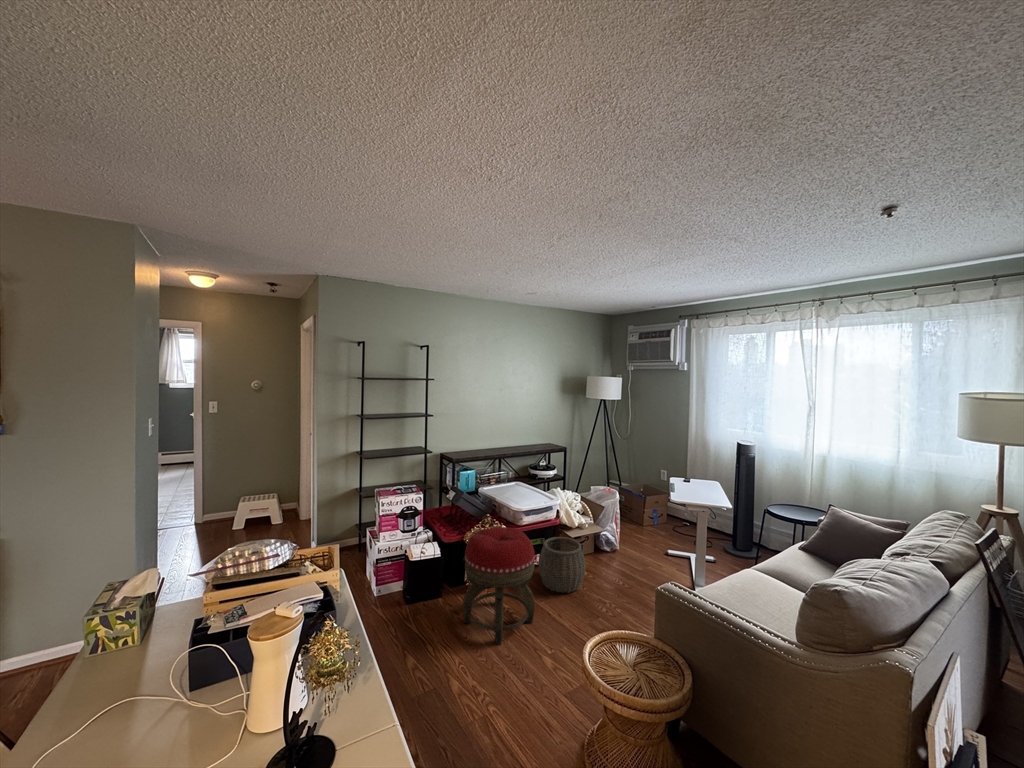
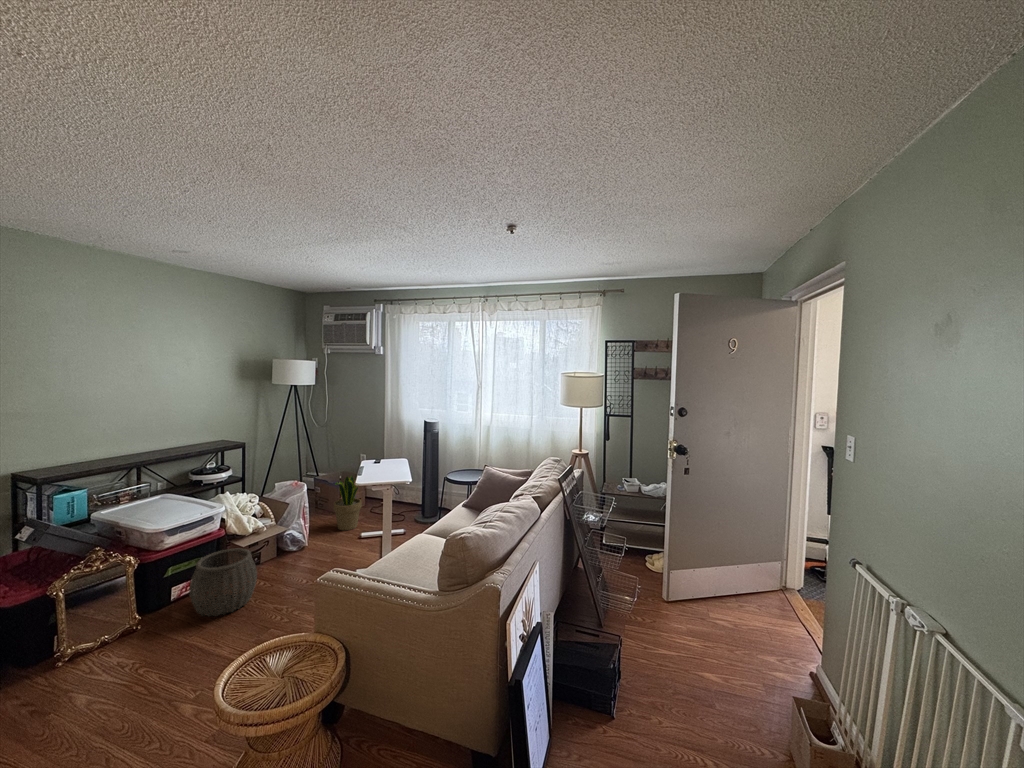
potted plant: none [639,489,670,543] -> present [334,476,362,530]
footstool: present [463,527,535,645] -> none [39,556,174,714]

